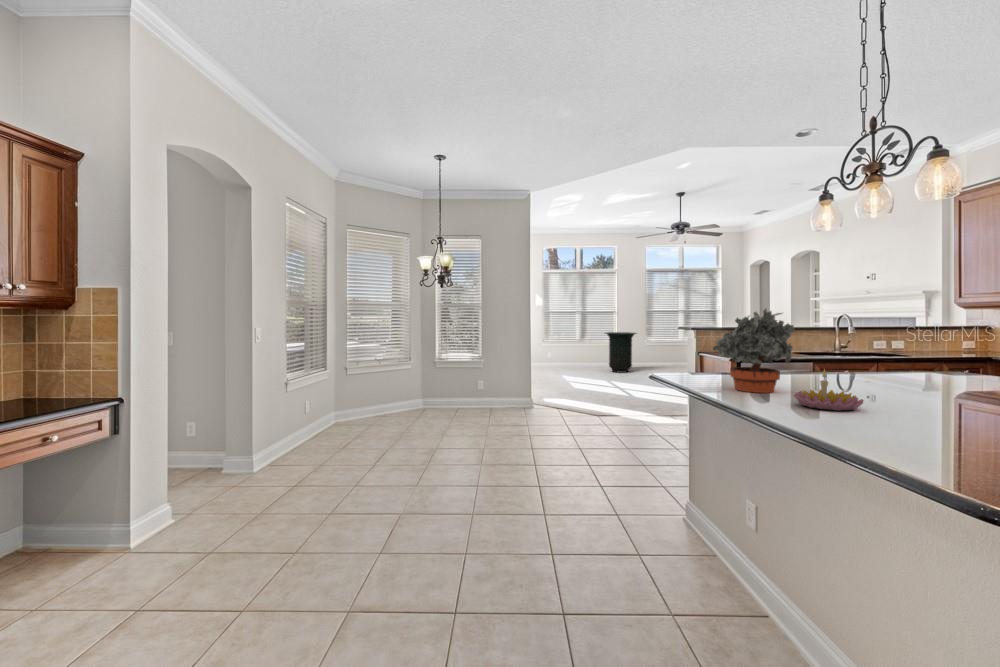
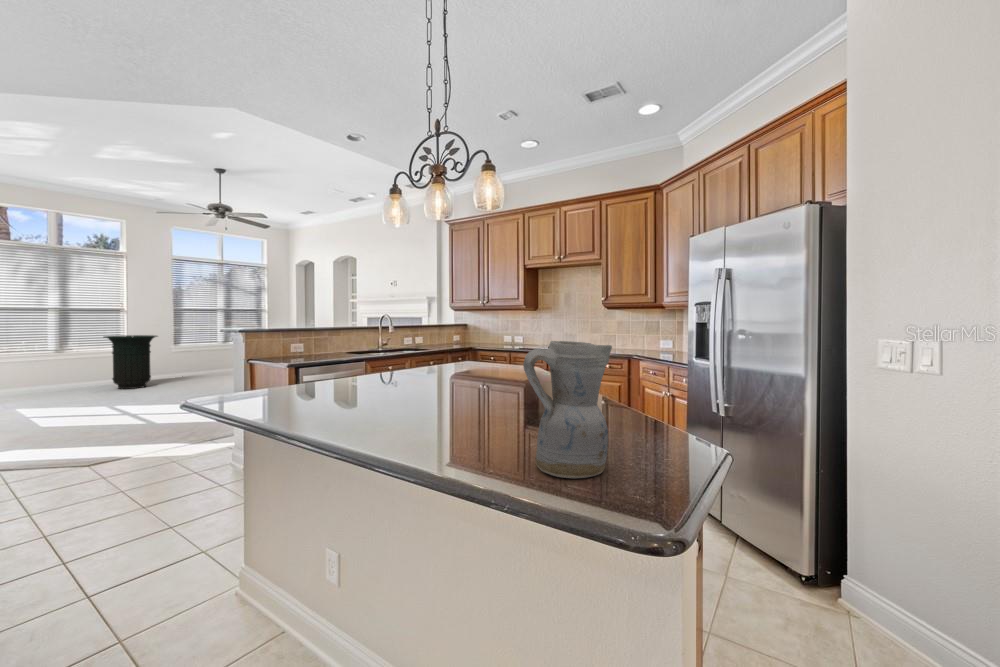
potted plant: present [713,309,794,393] -> none [290,303,387,413]
ceramic pitcher: none [869,339,972,455] -> present [523,341,612,478]
candle holder: present [794,369,864,411] -> none [400,376,470,427]

